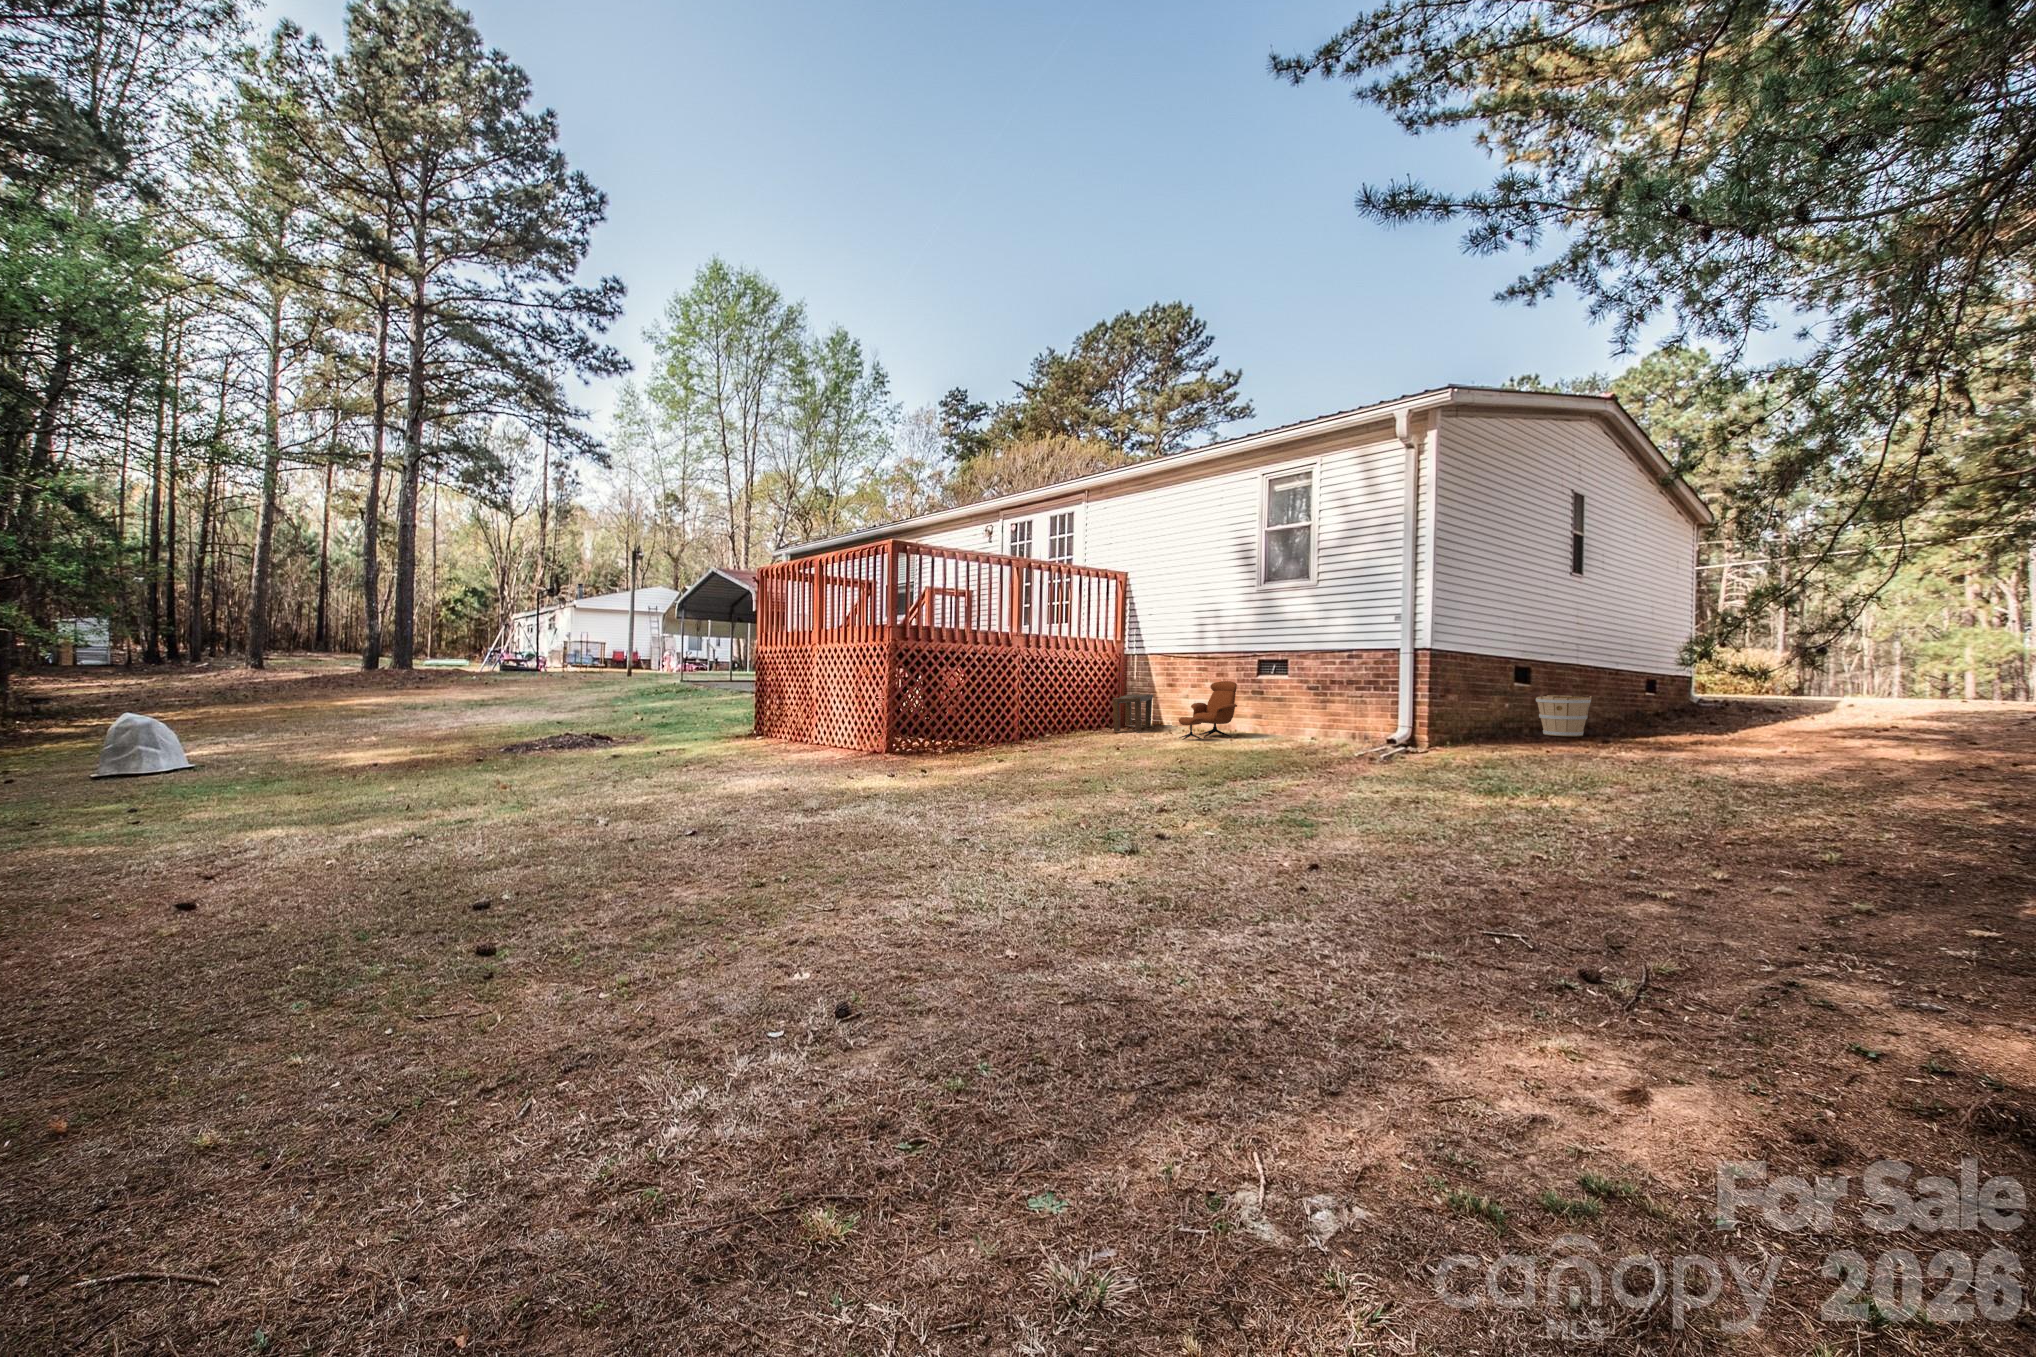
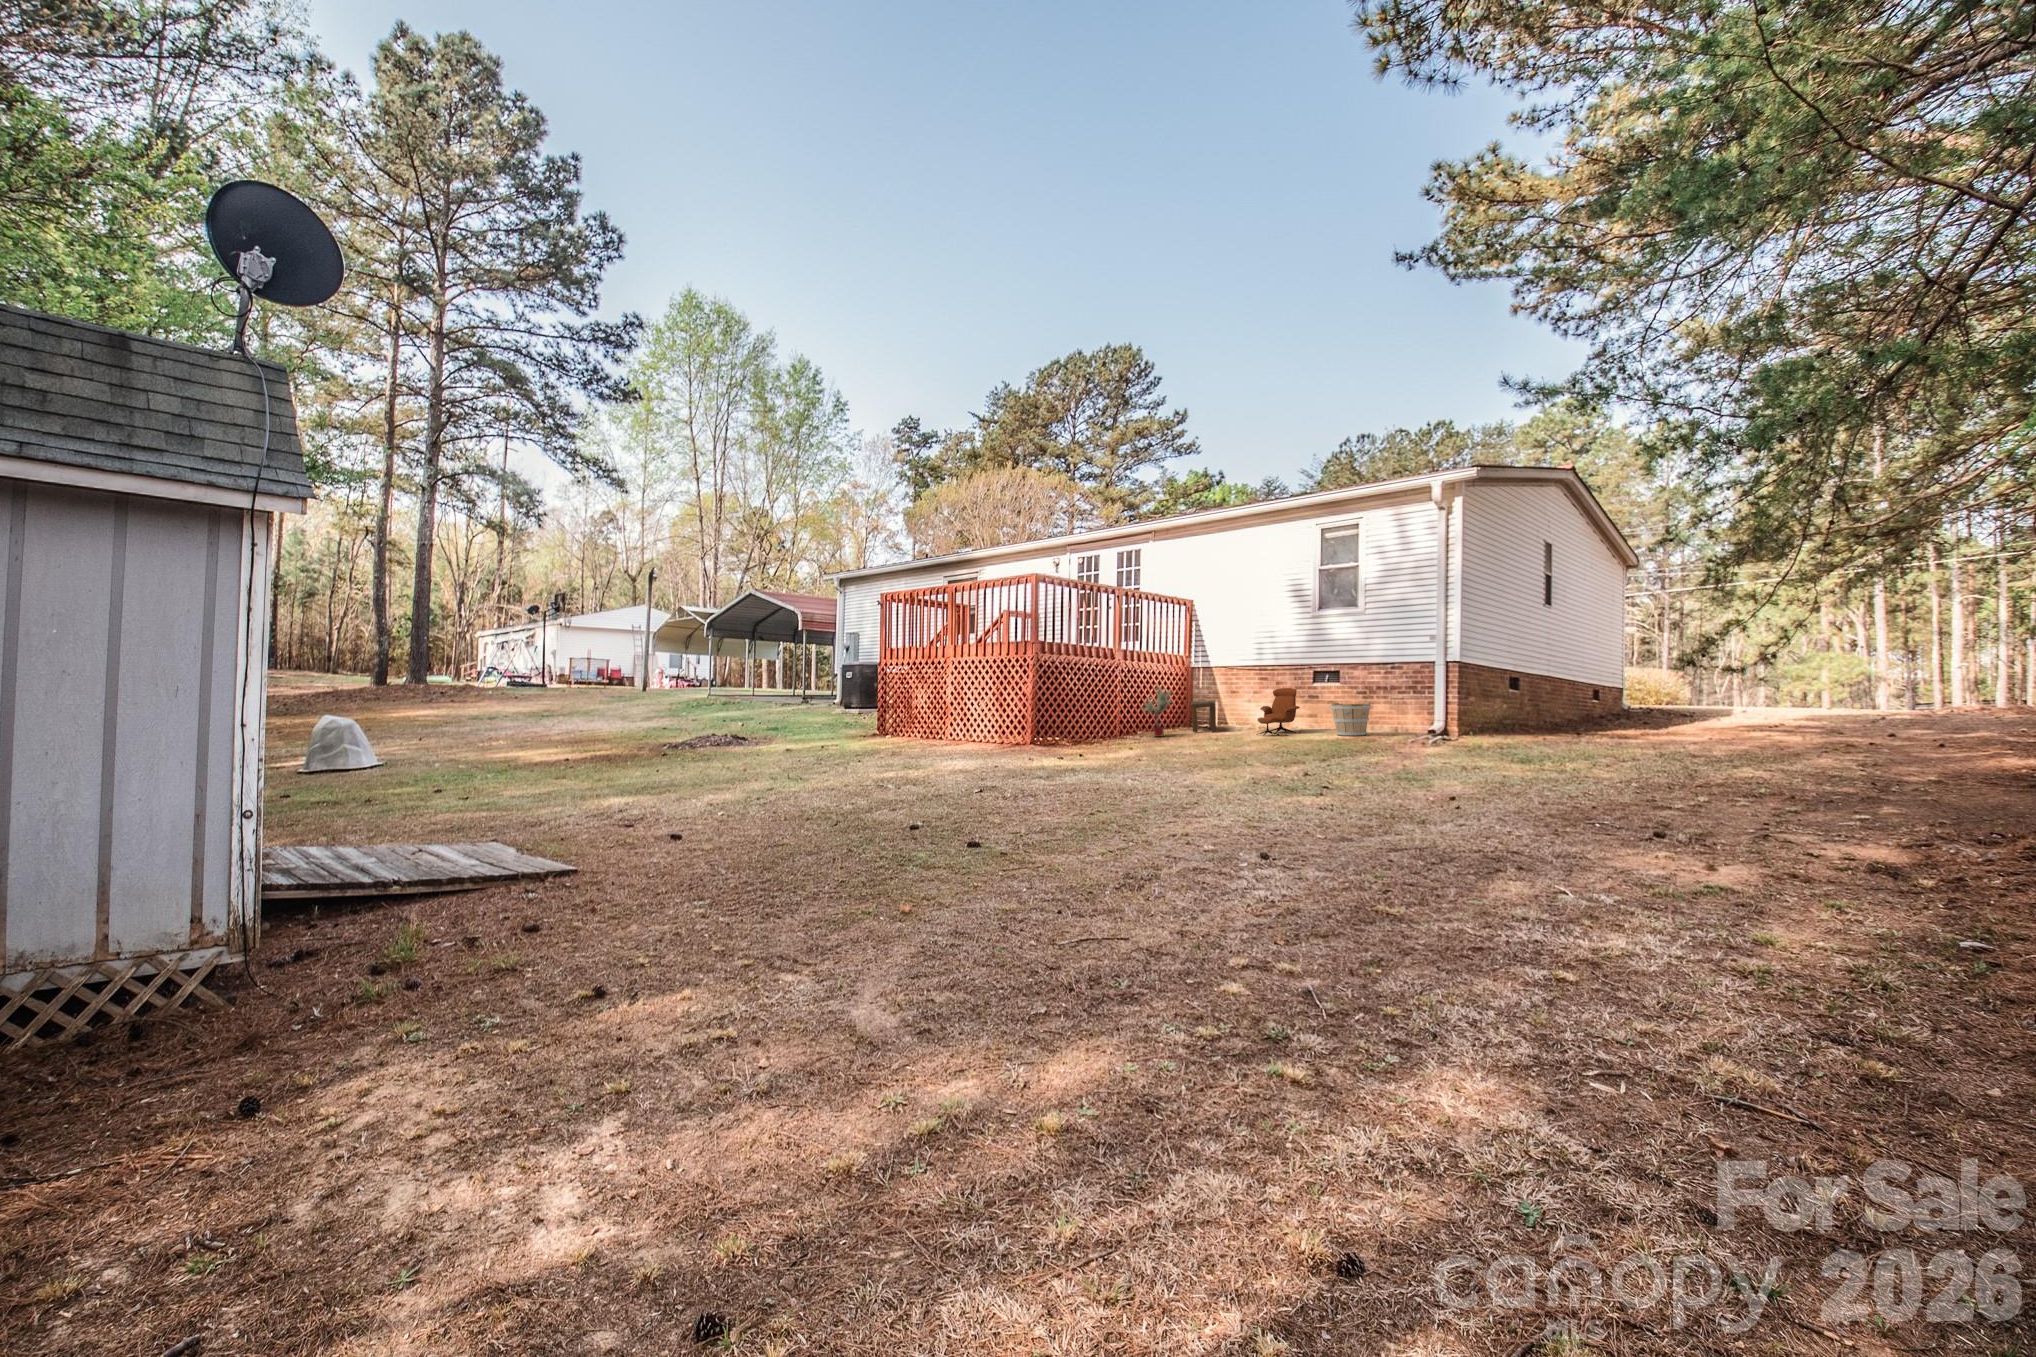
potted tree: none [1043,674,1085,737] -> present [1143,687,1172,737]
wooden bucket: present [1536,695,1592,736] -> present [1331,703,1371,736]

